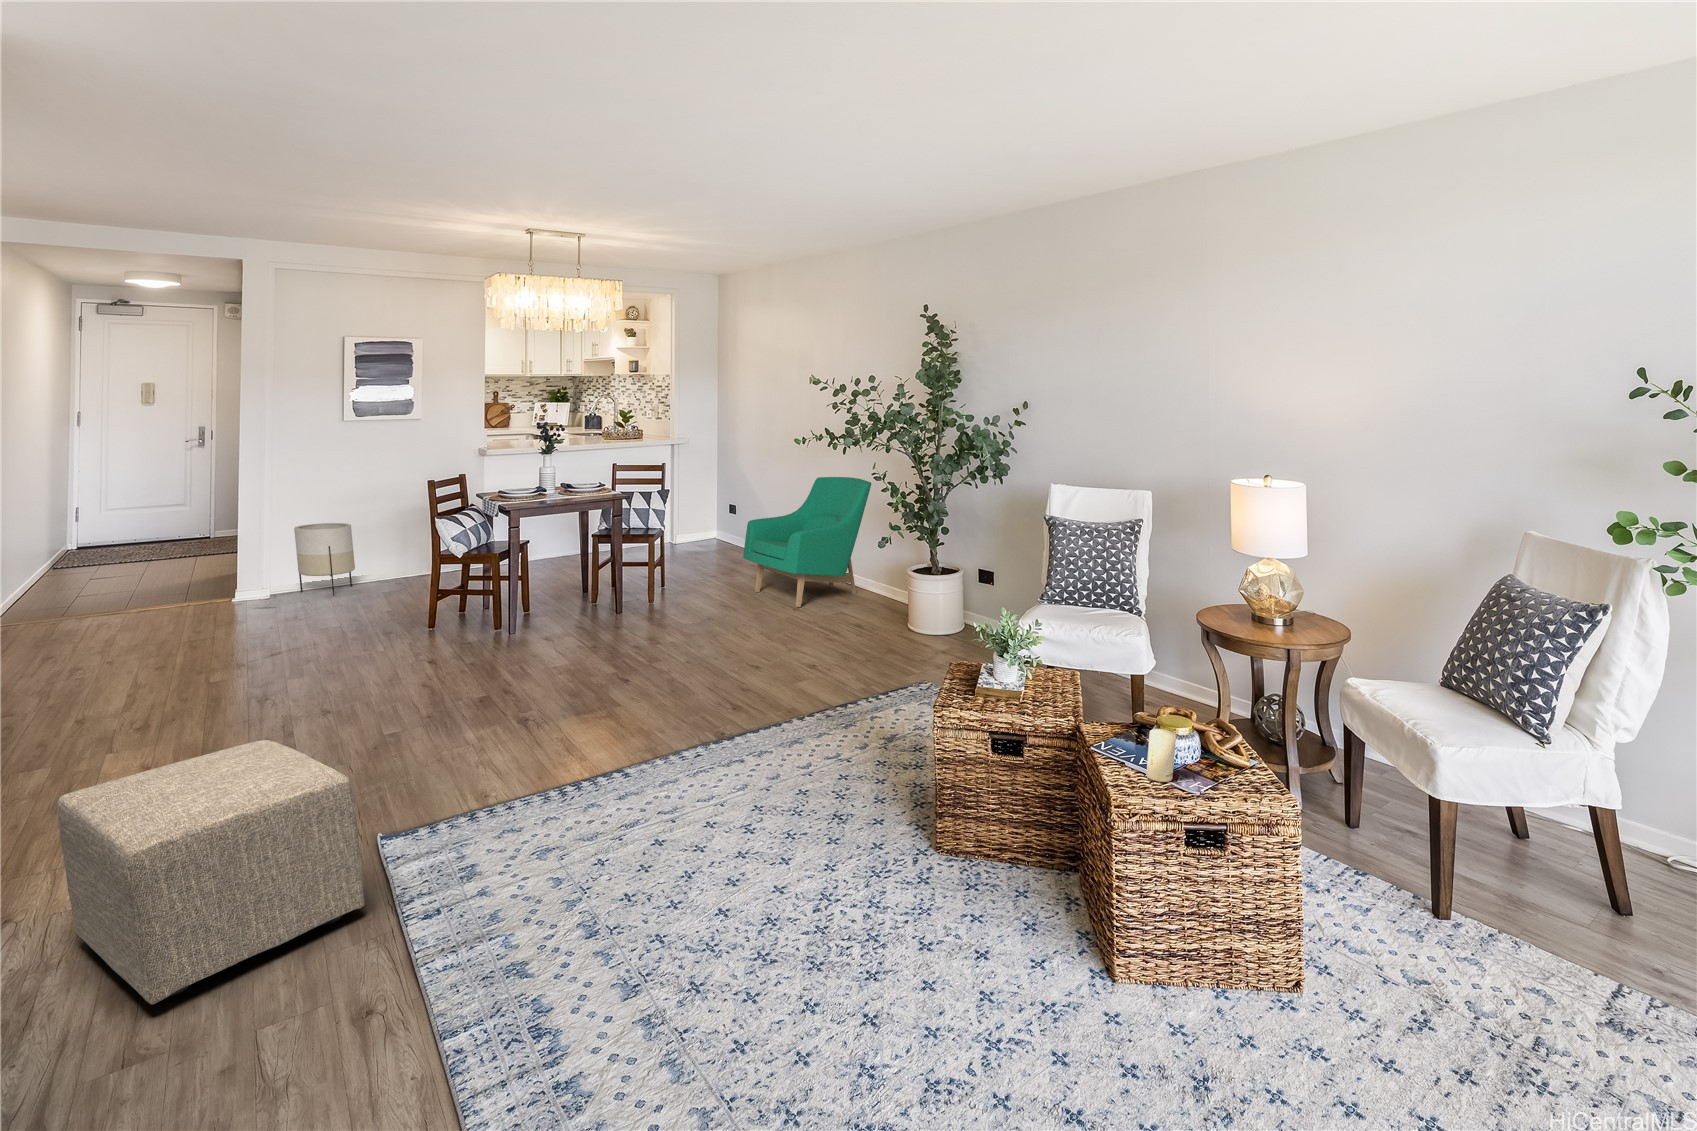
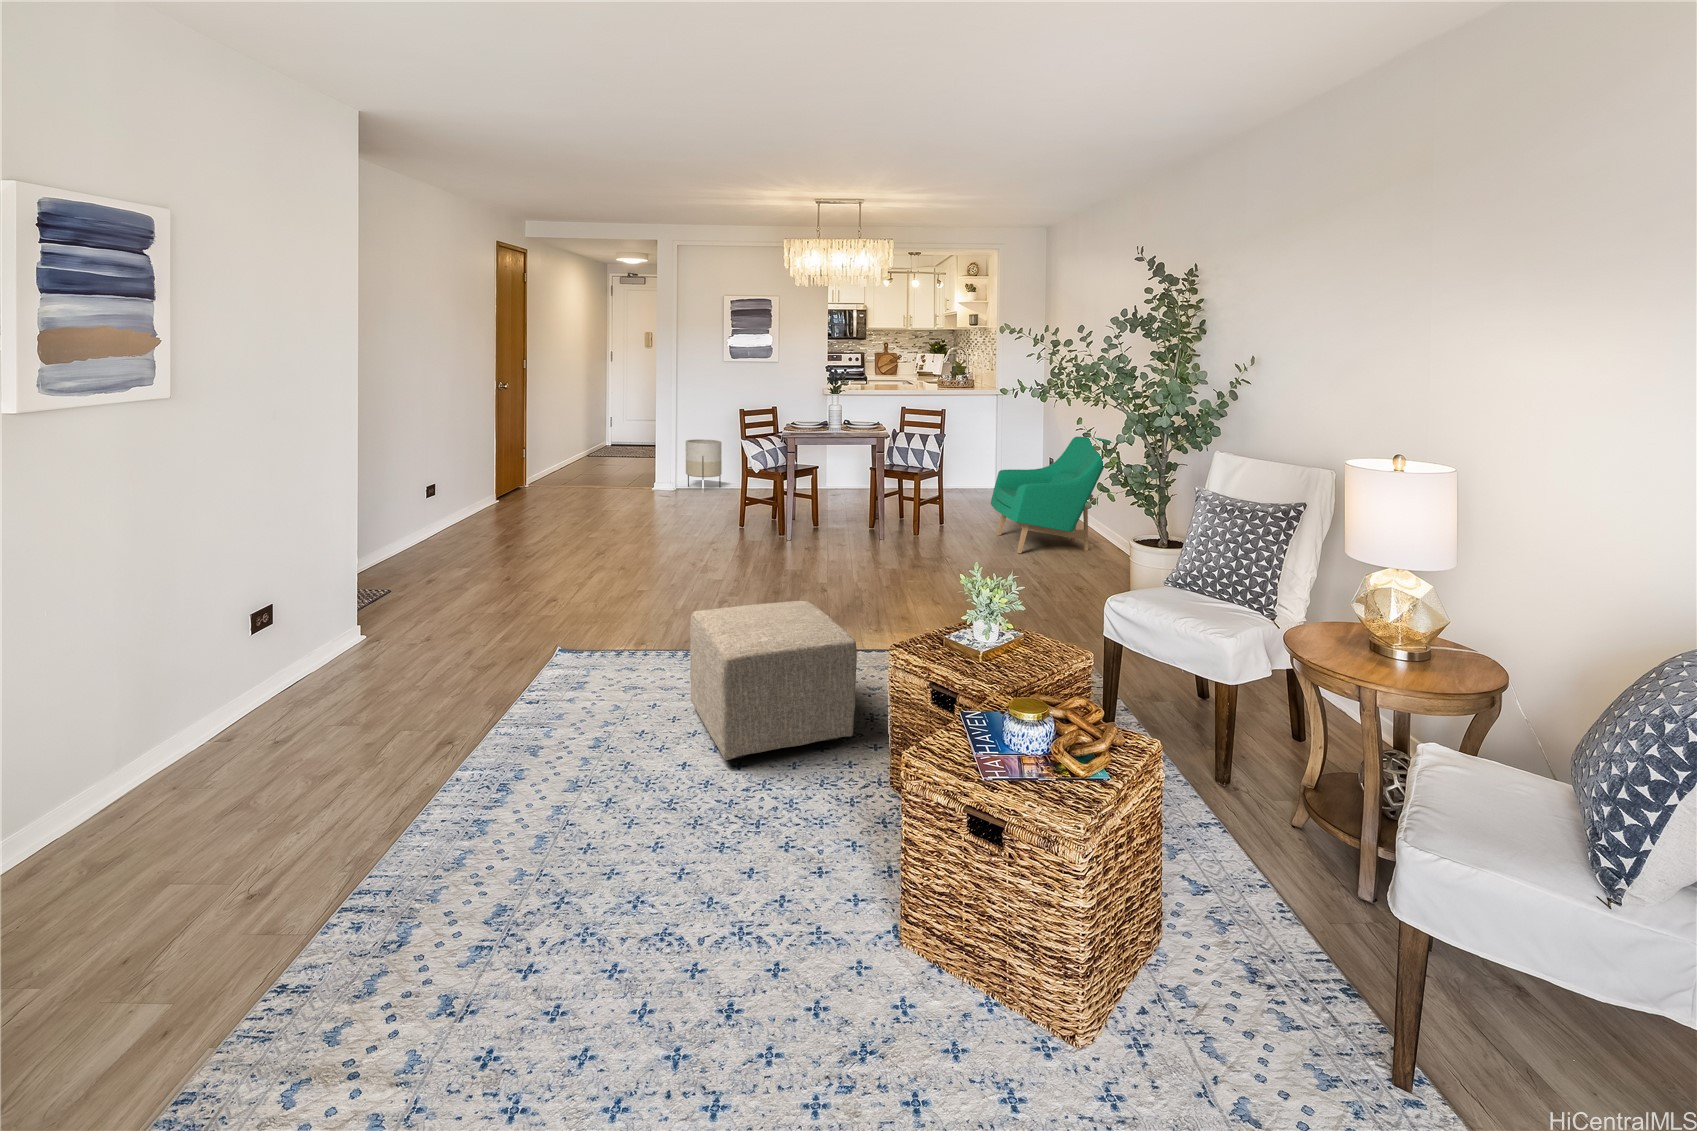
candle: present [1146,729,1176,782] -> none [975,709,1006,766]
ottoman: present [57,740,365,1004] -> present [690,601,857,760]

